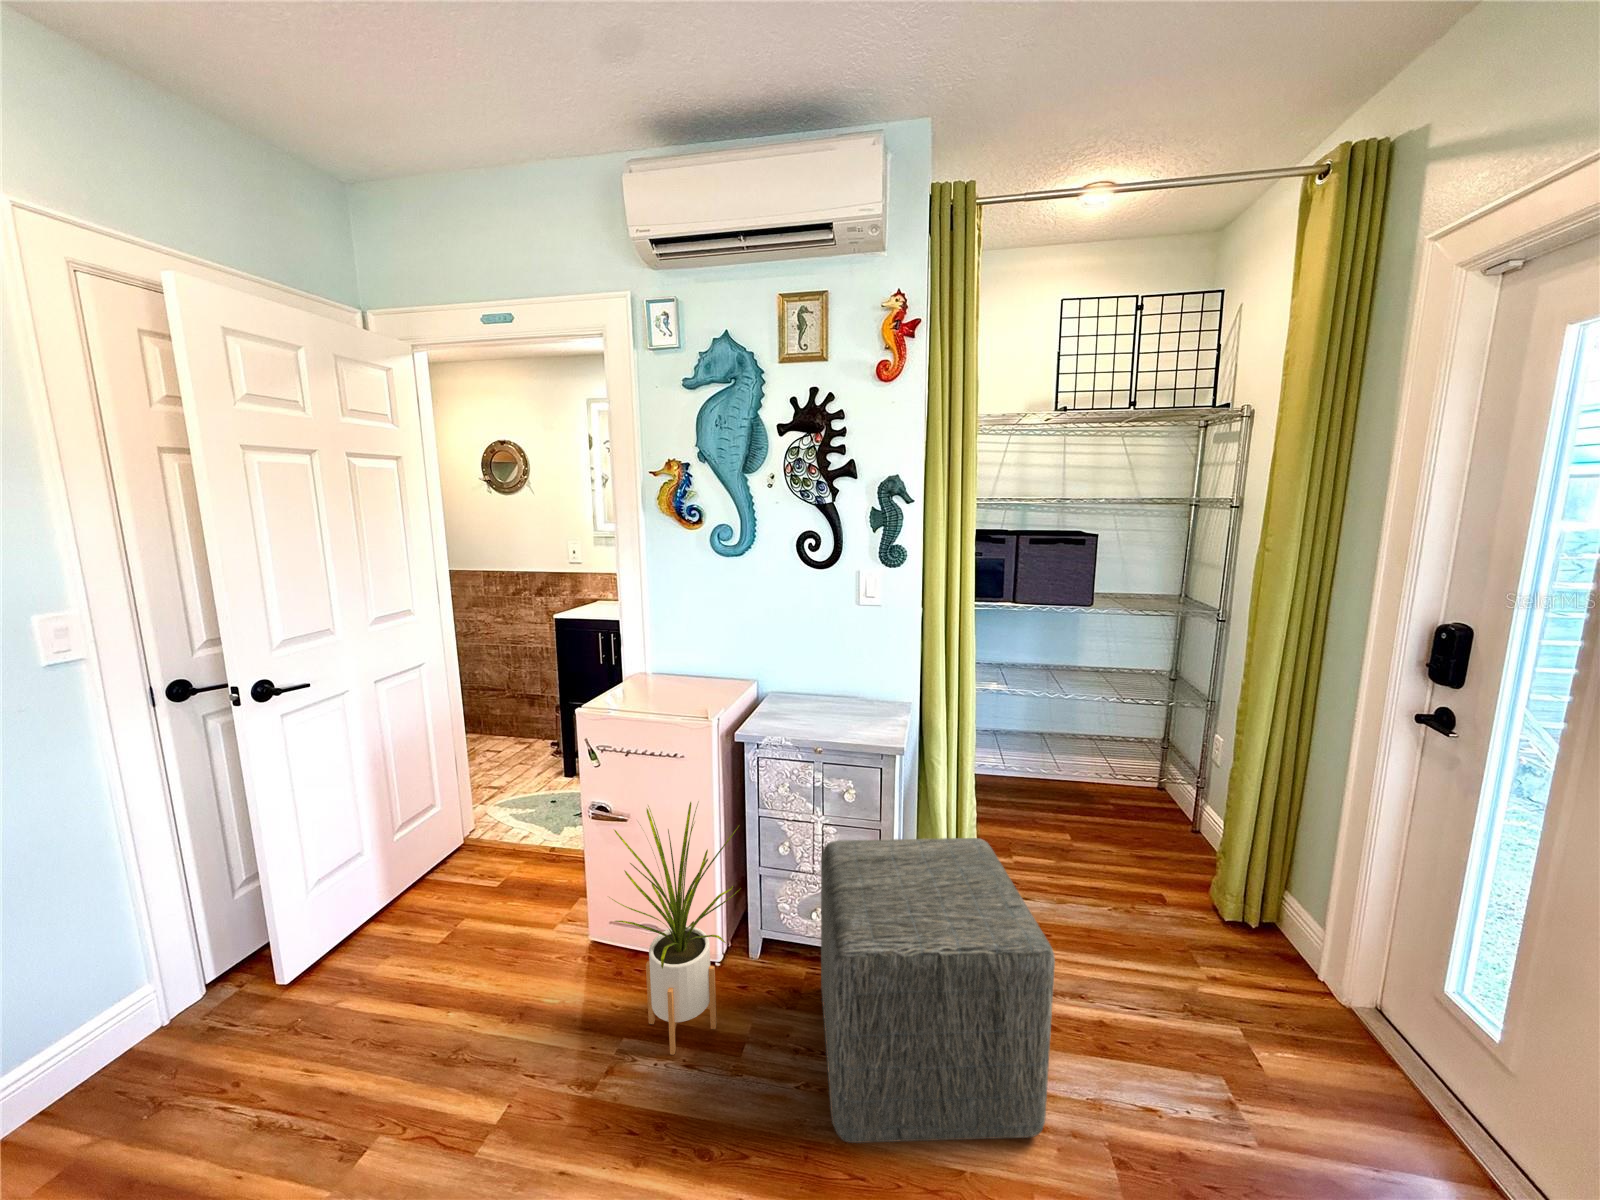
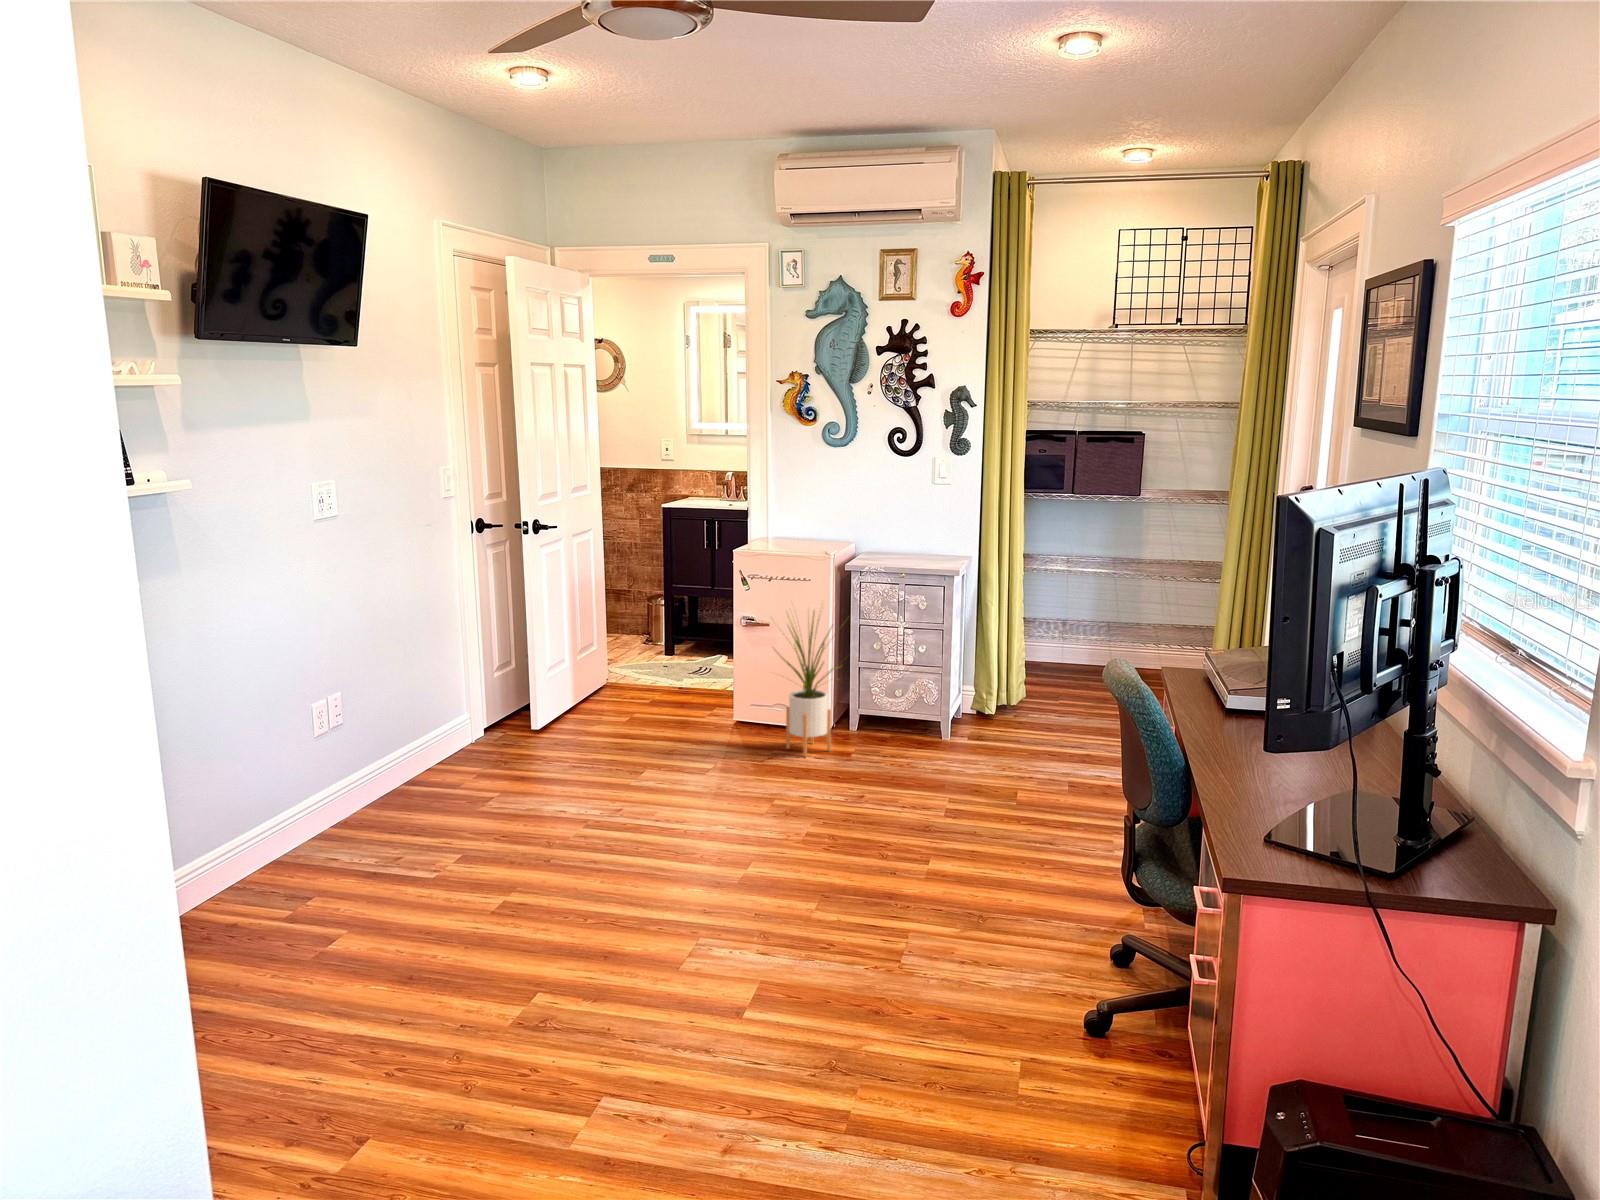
ottoman: present [821,838,1055,1143] -> none [900,634,1035,780]

